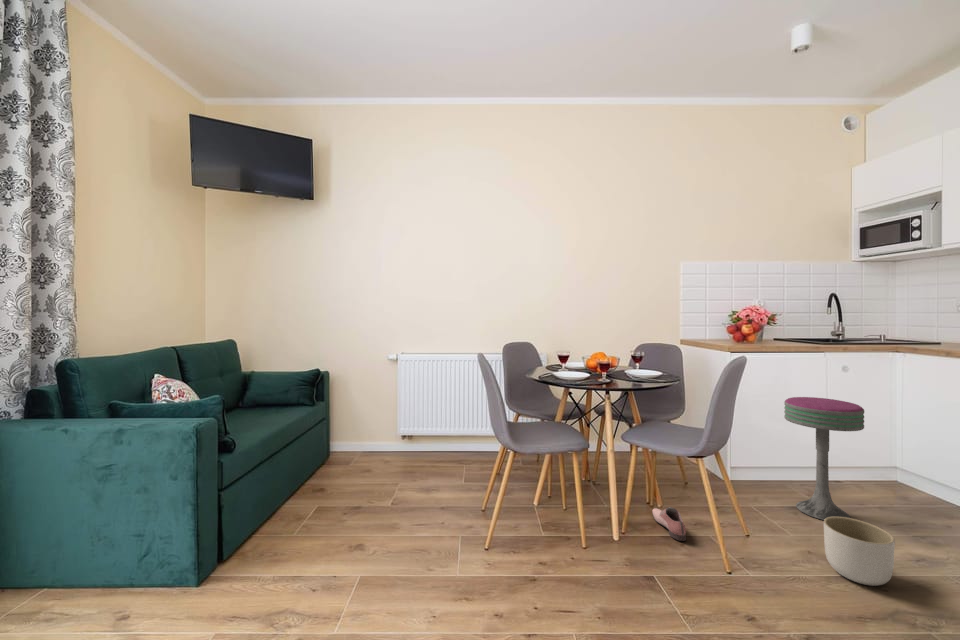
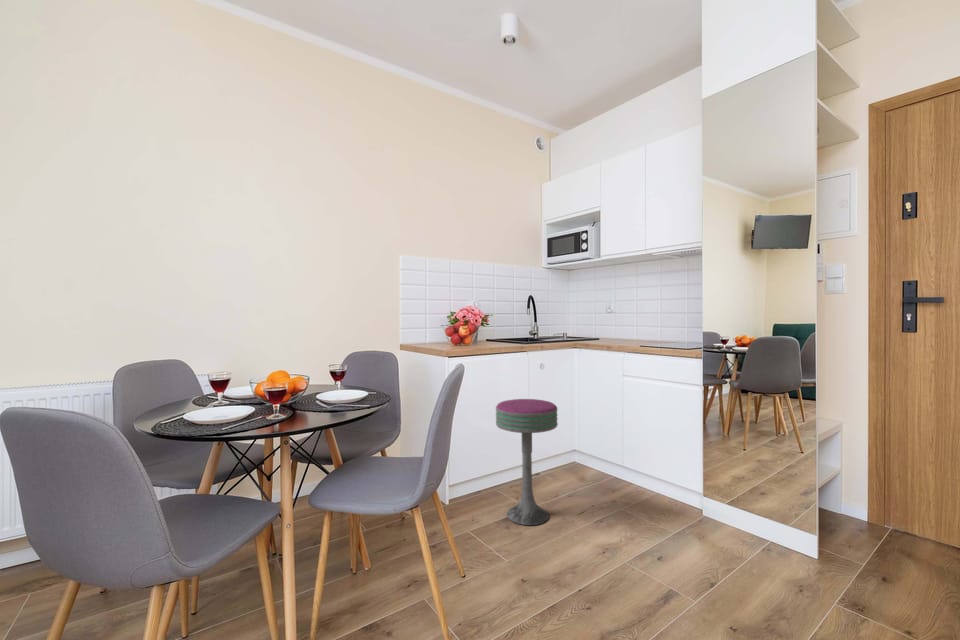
shoe: present [652,507,686,541] -> none [358,568,396,614]
planter: present [824,517,895,586] -> none [531,526,586,598]

